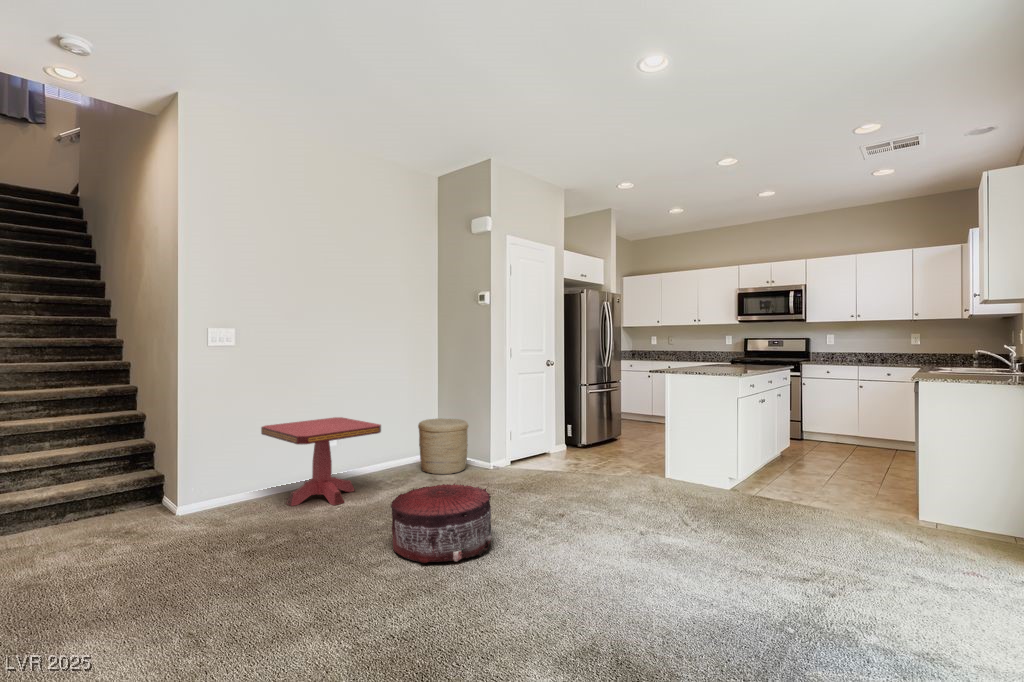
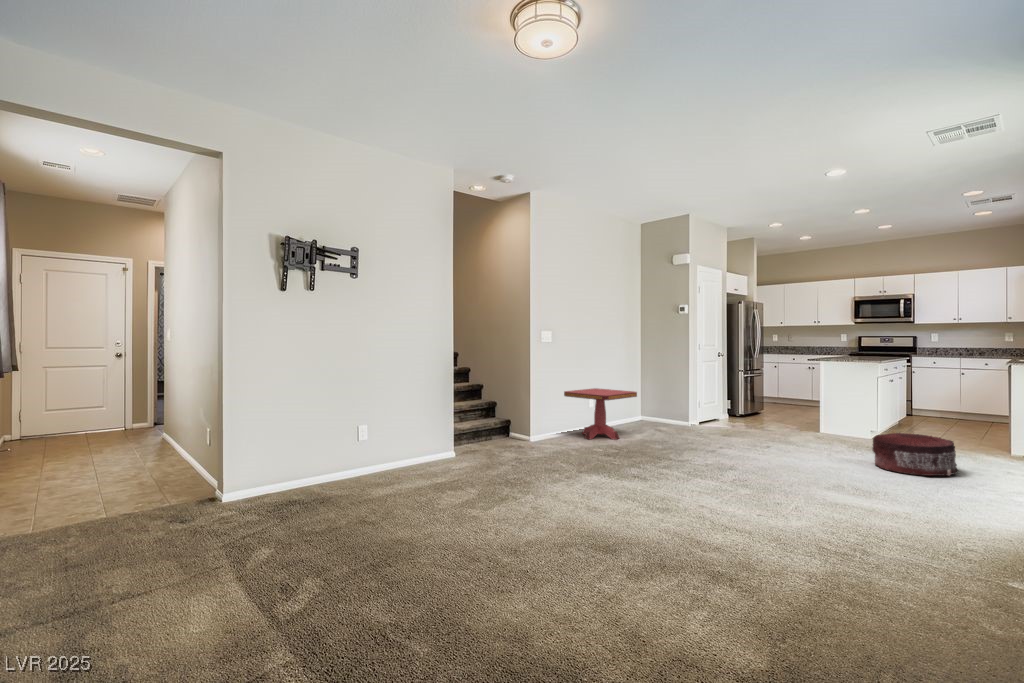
woven basket: present [418,418,468,474] -> none [638,392,673,428]
pouf: present [391,484,491,563] -> present [872,433,958,476]

